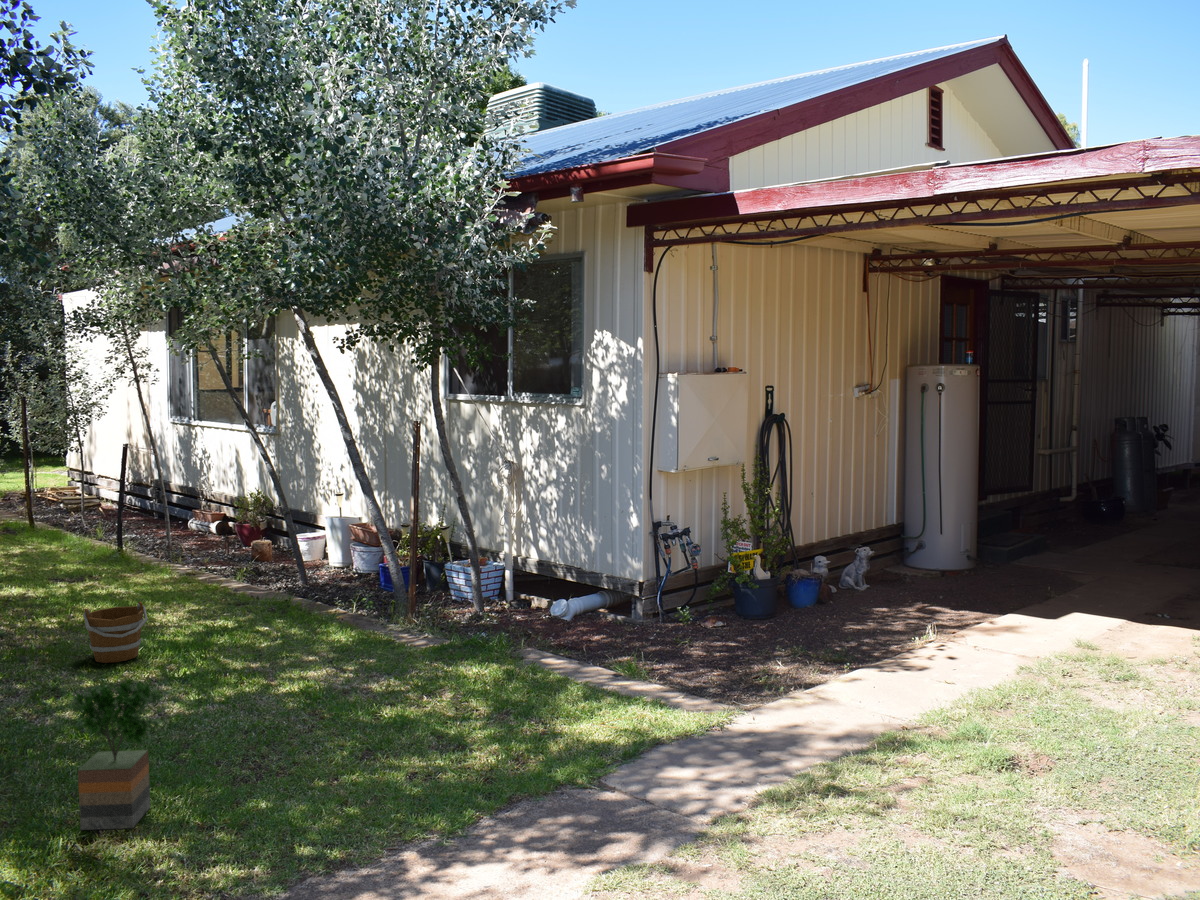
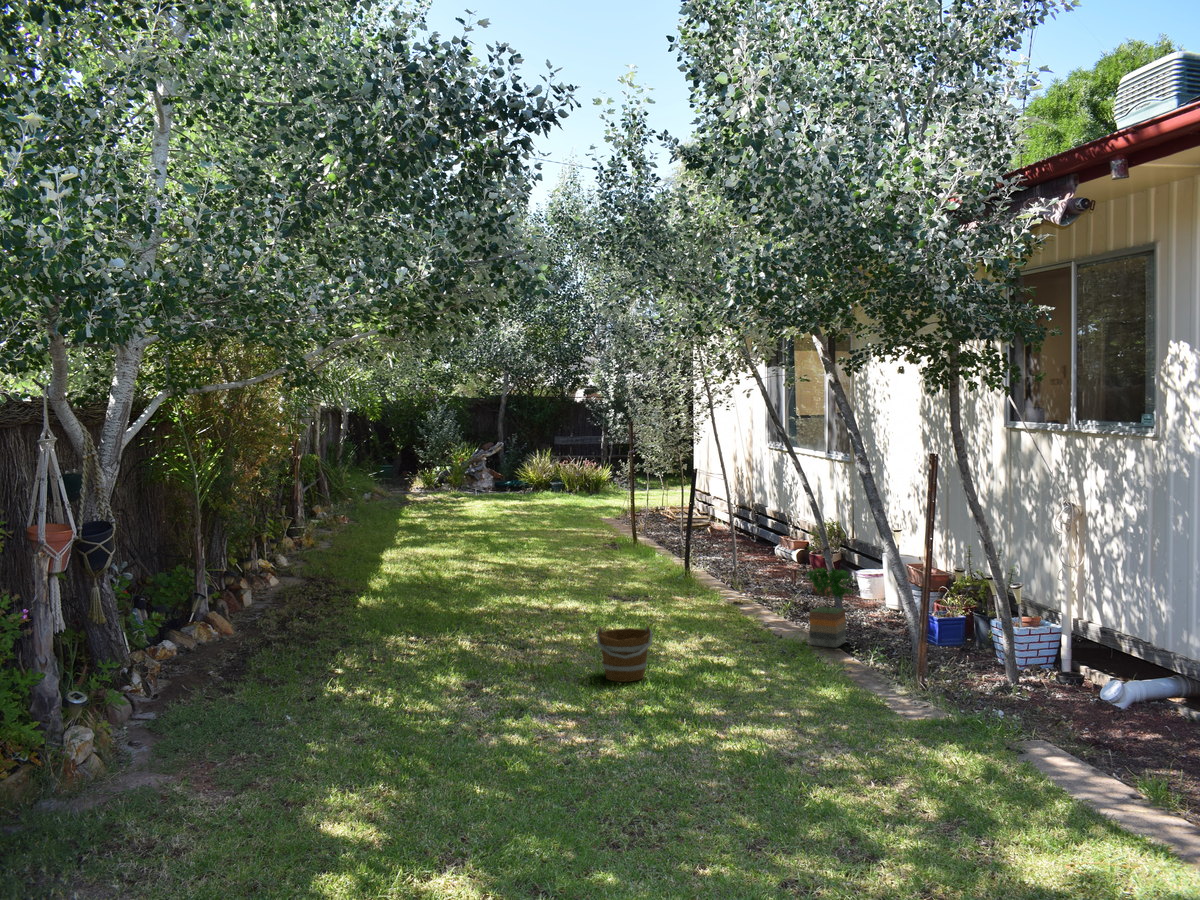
potted tree: present [71,682,163,830] -> present [807,568,854,648]

